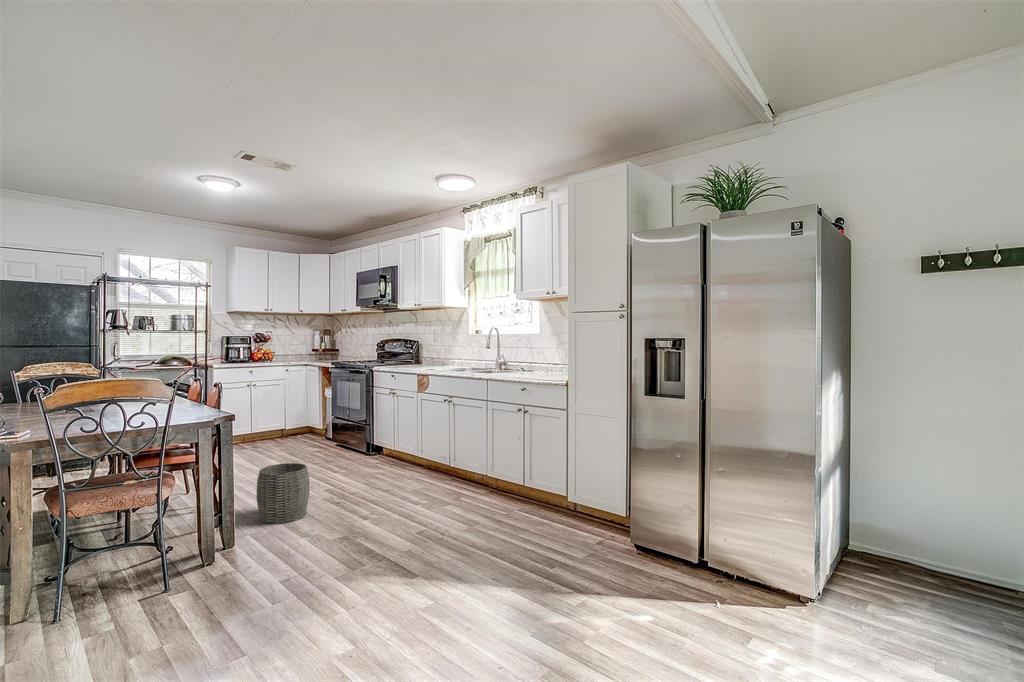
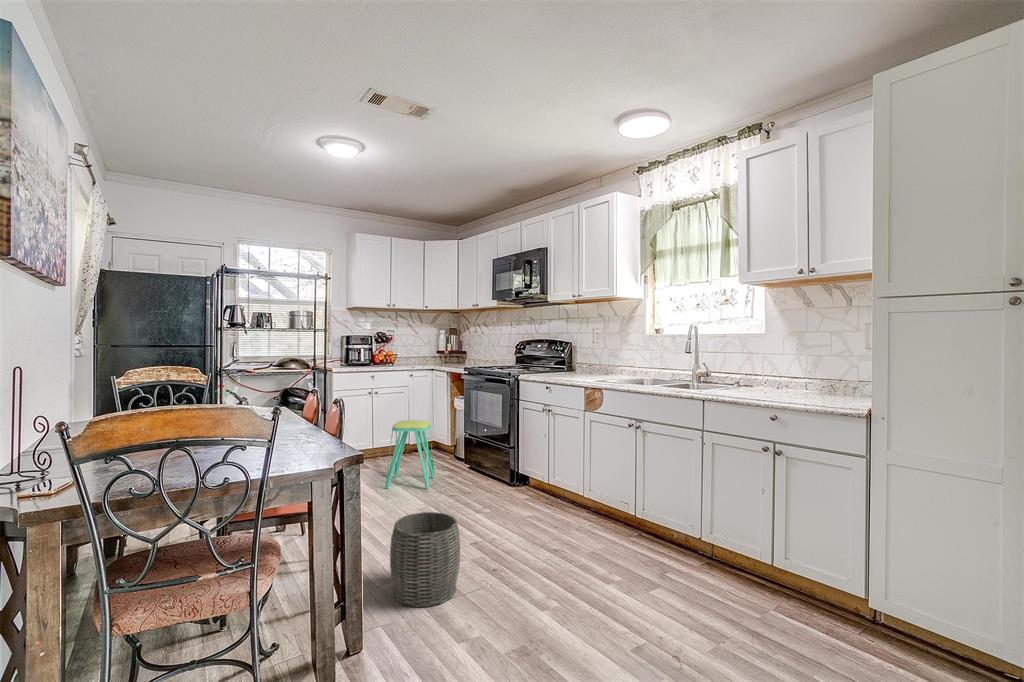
stool: none [261,406,305,462] -> present [385,420,435,489]

